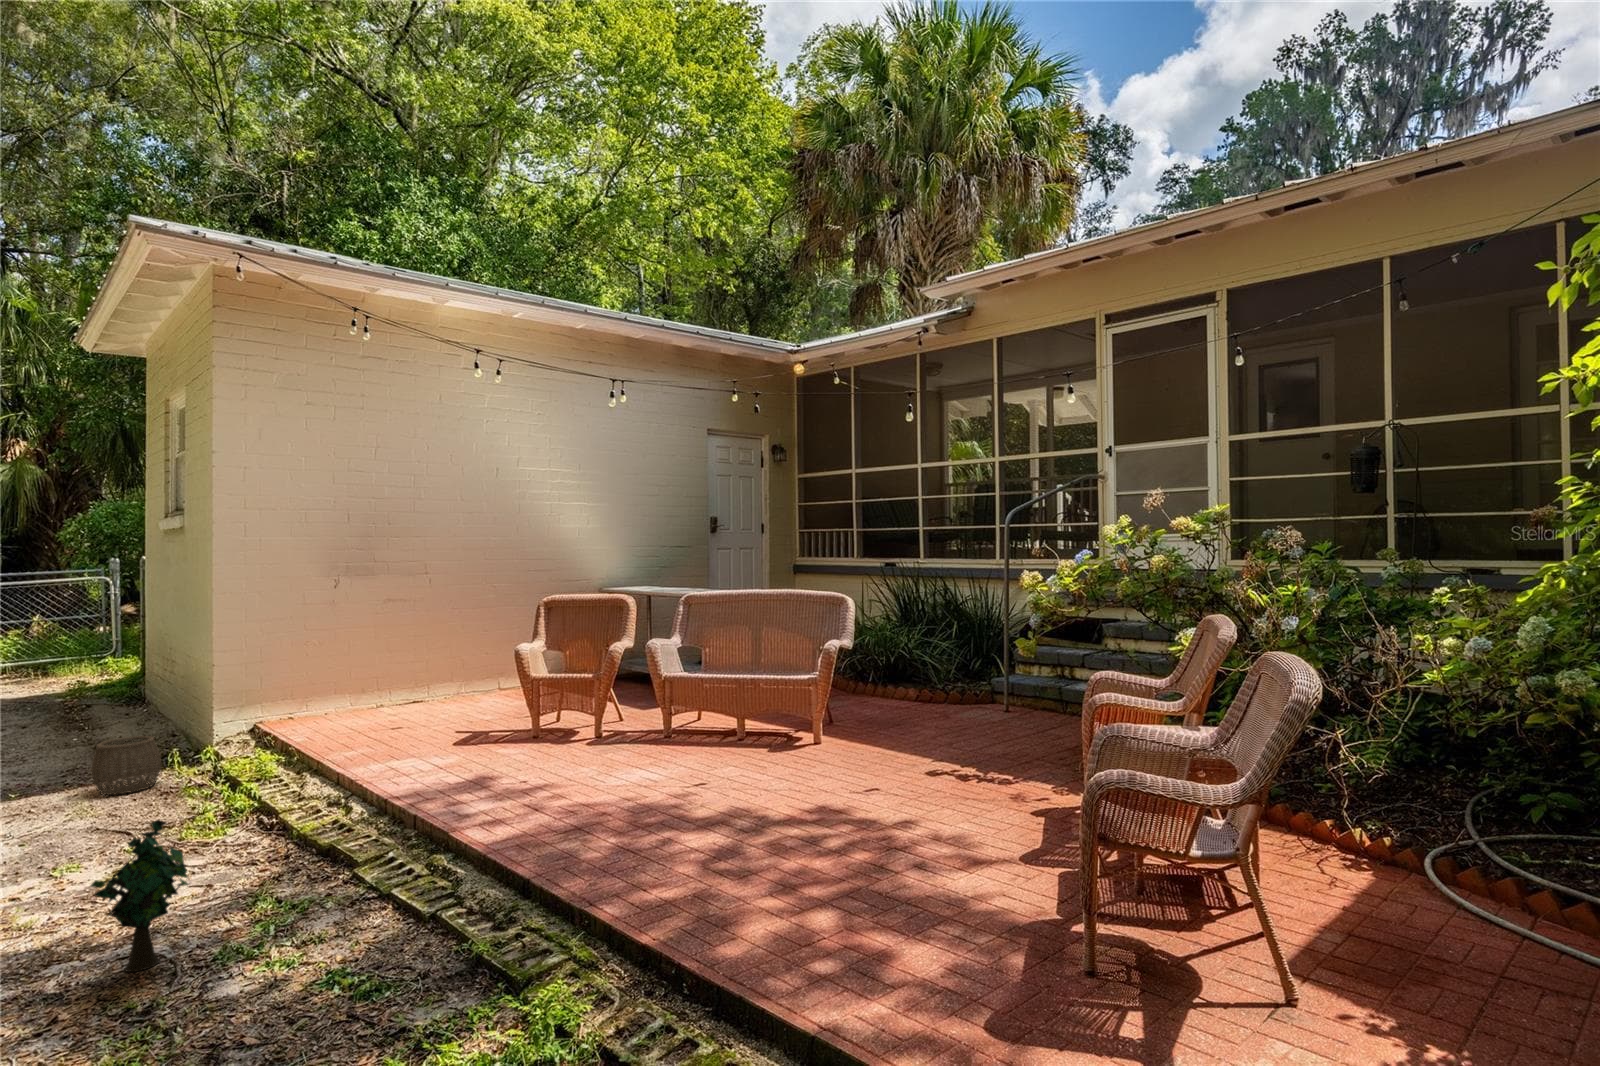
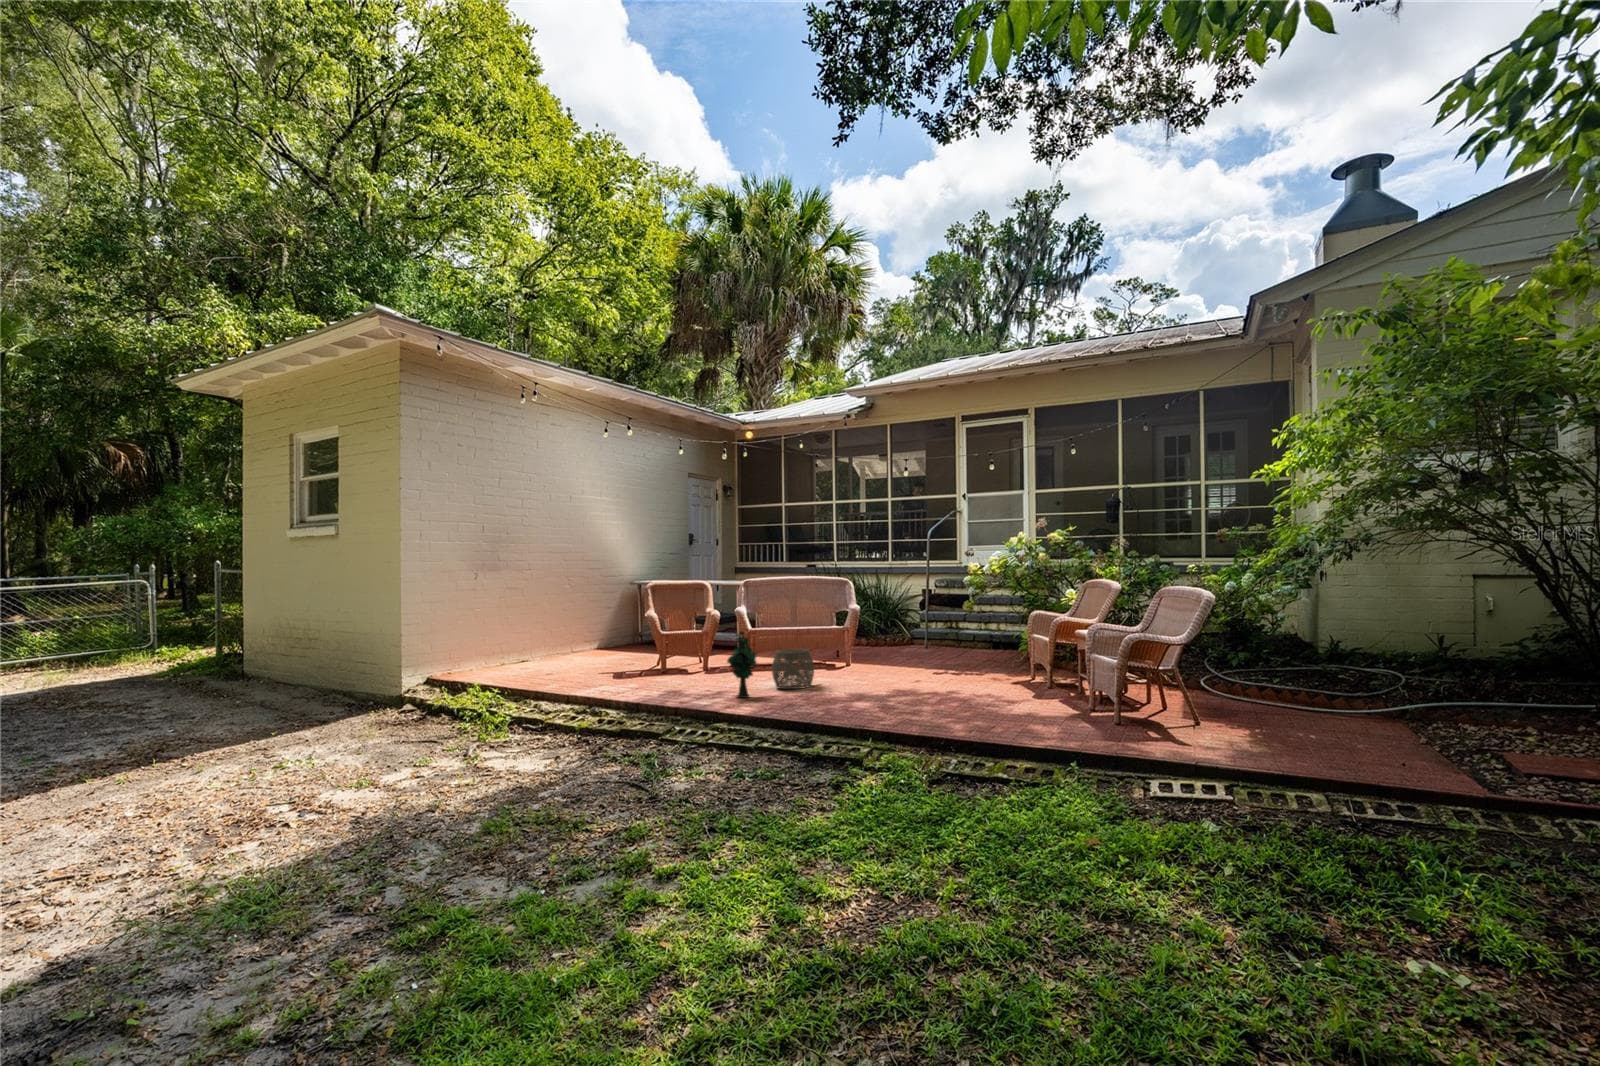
woven basket: present [91,736,161,795] -> present [772,649,814,689]

